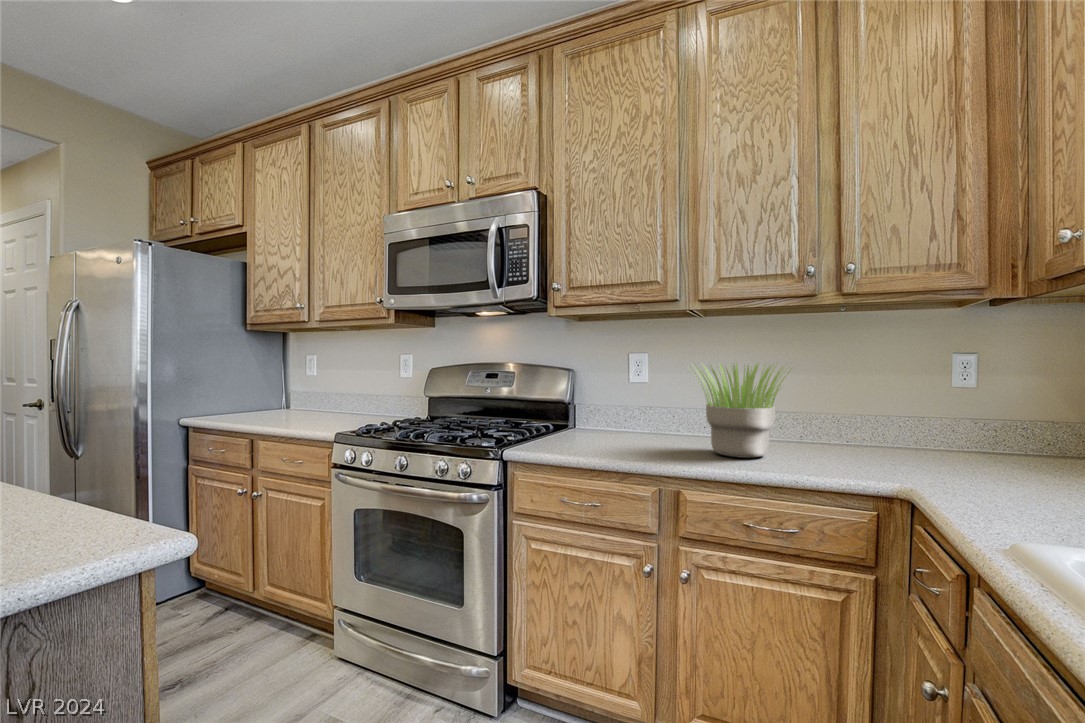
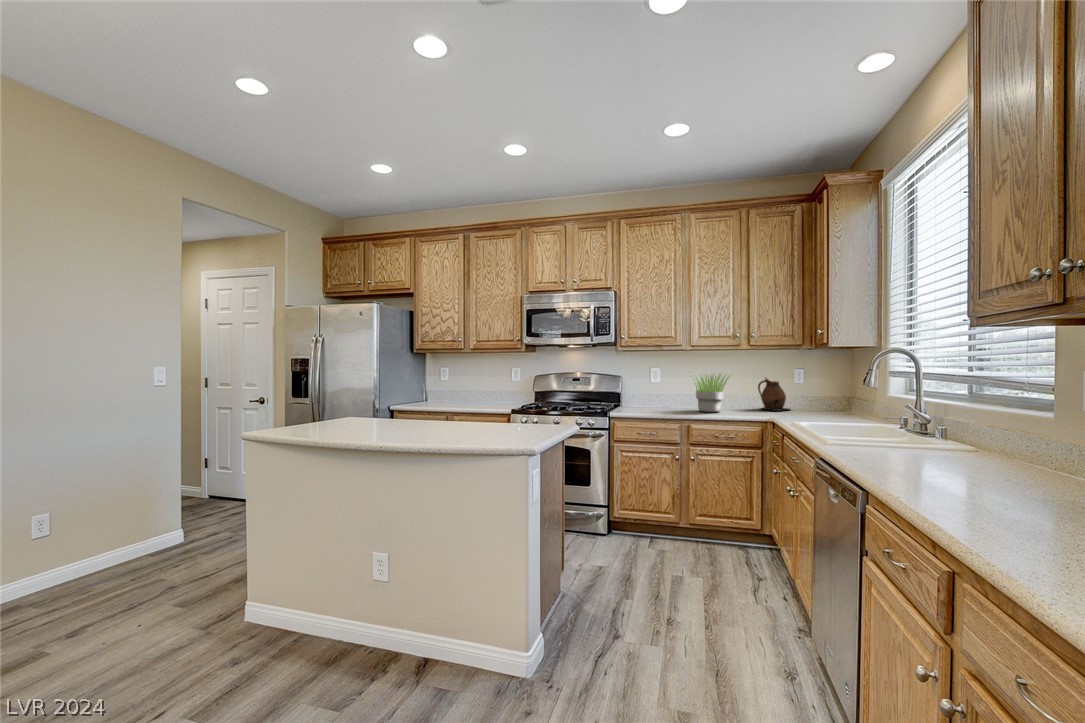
ceramic pitcher: none [866,375,960,461] -> present [758,377,790,411]

